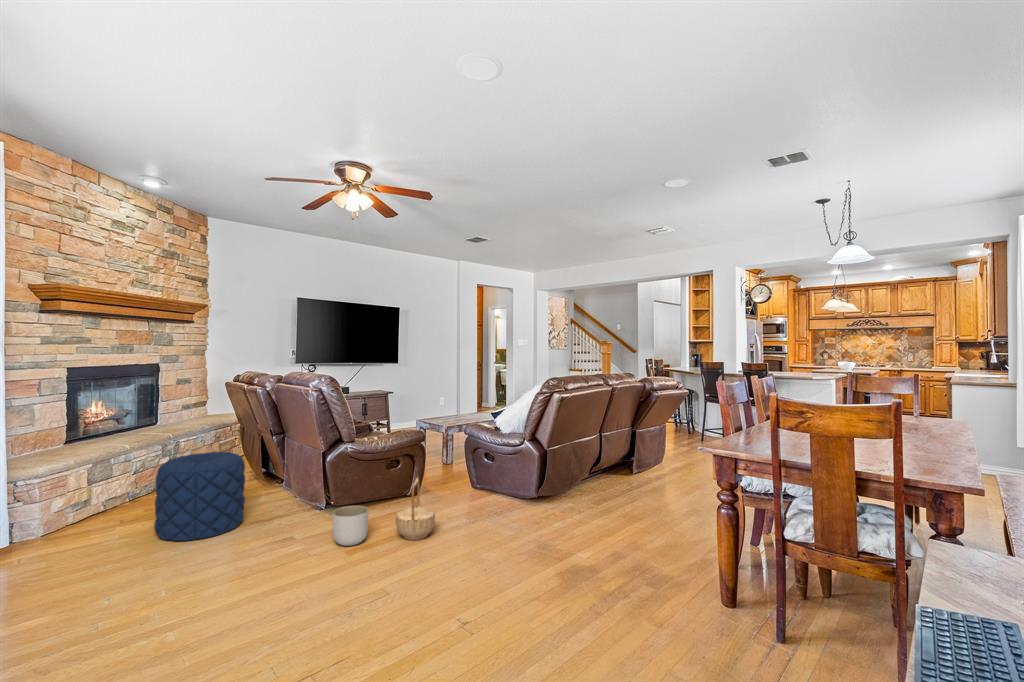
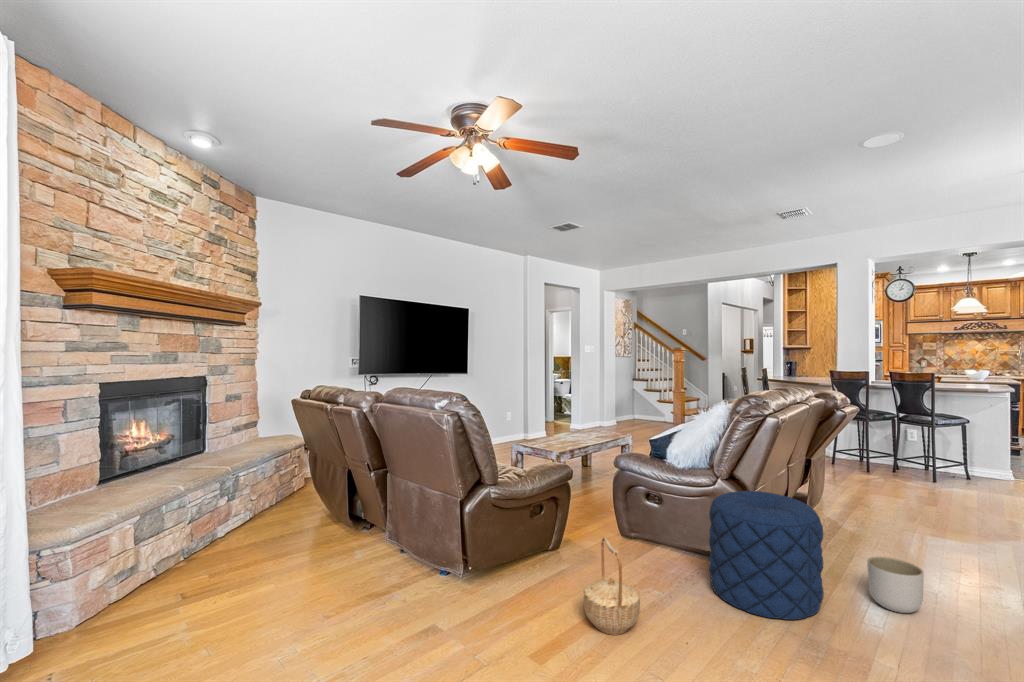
pouf: present [154,452,245,541] -> present [709,491,824,620]
planter: present [332,505,369,546] -> present [867,557,924,613]

